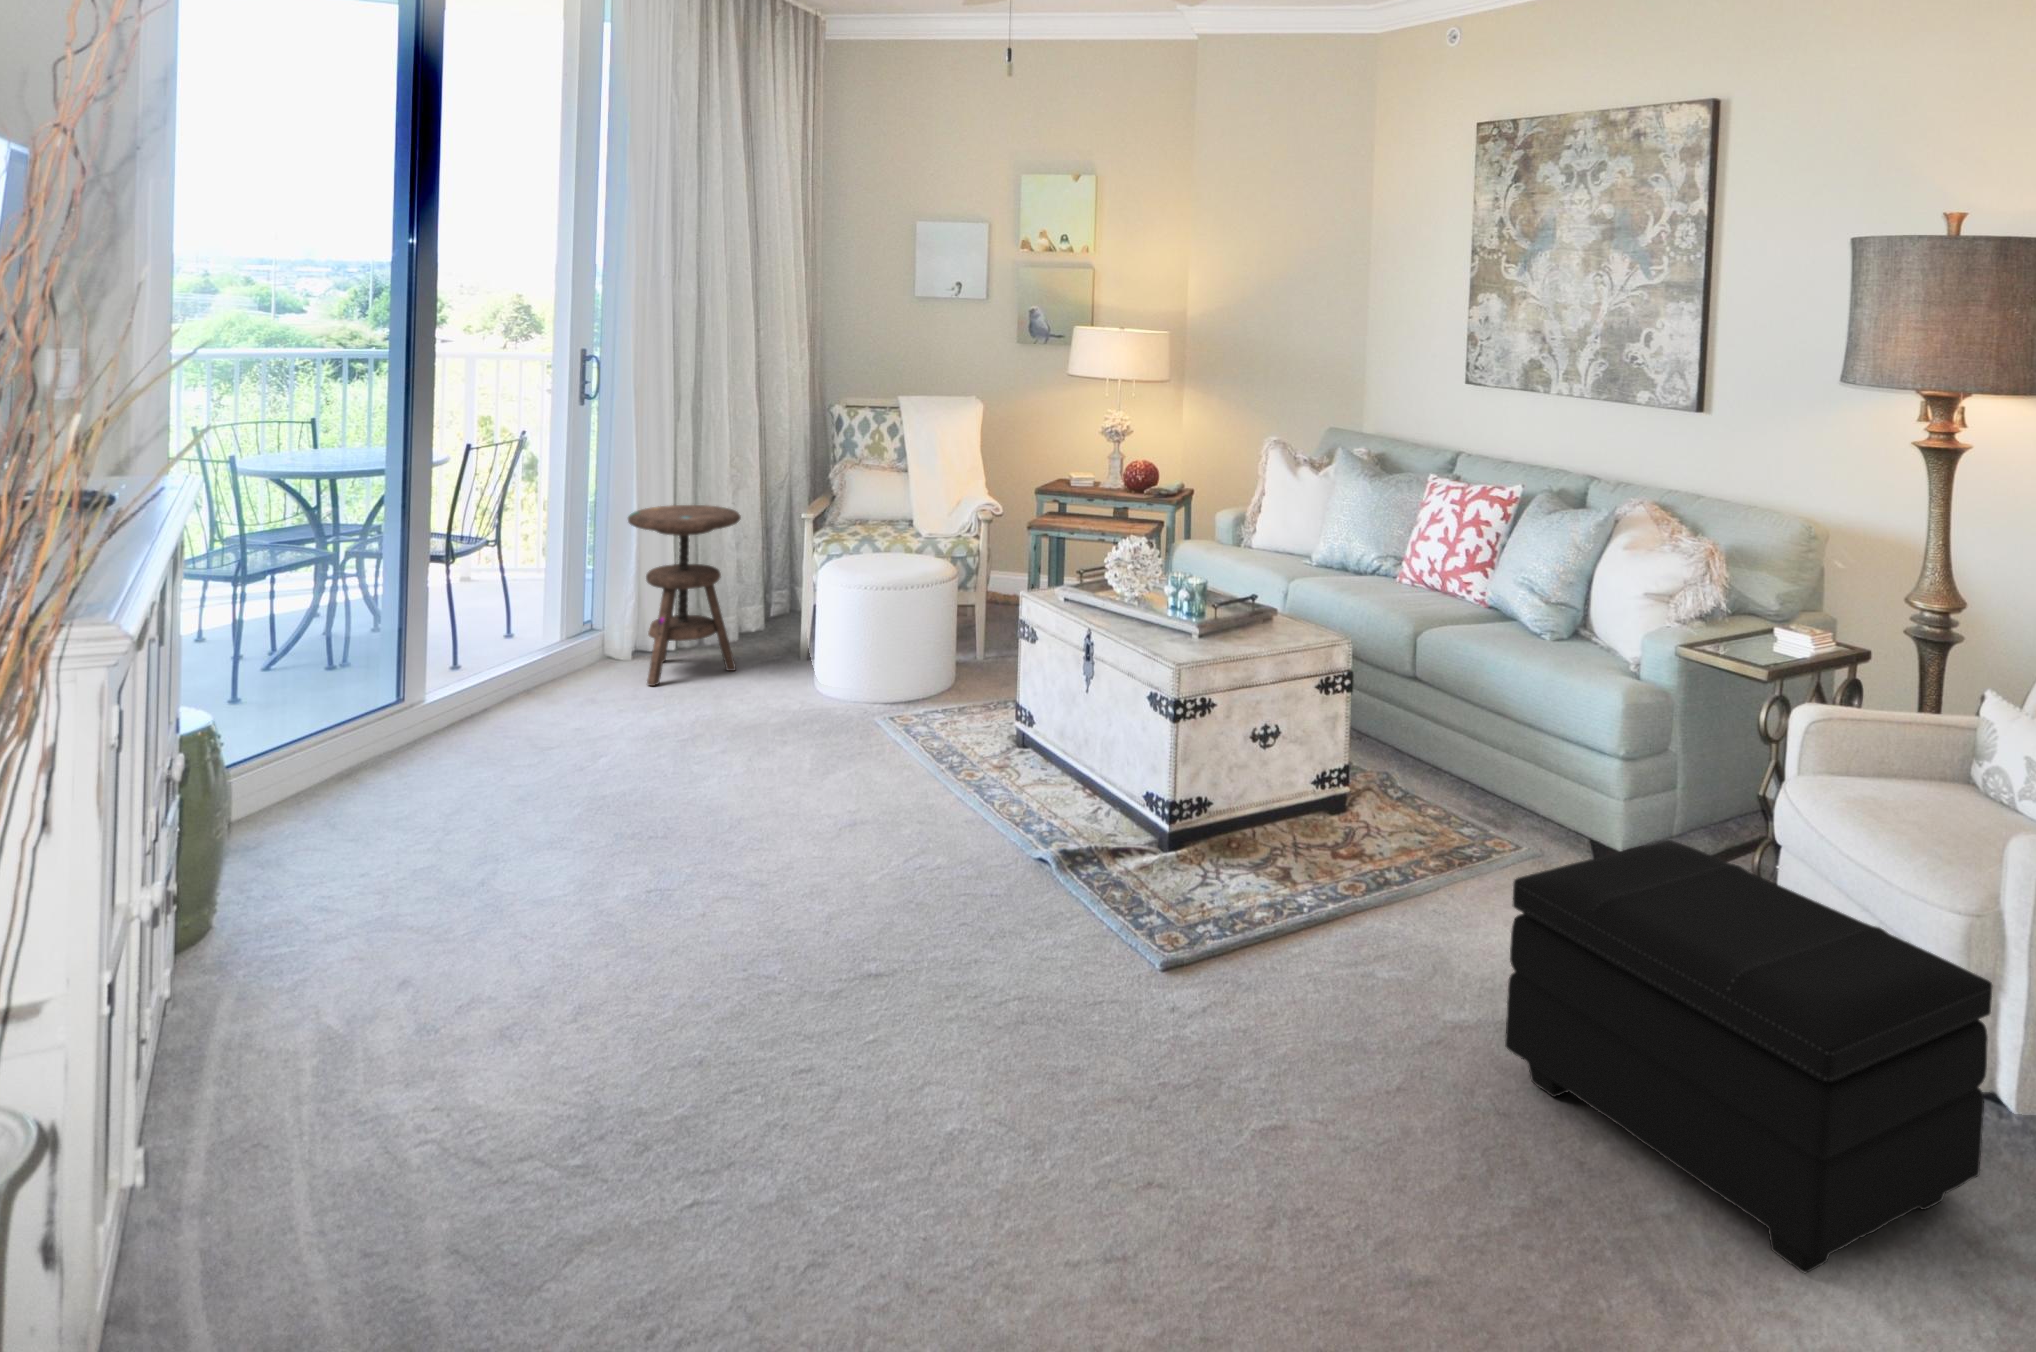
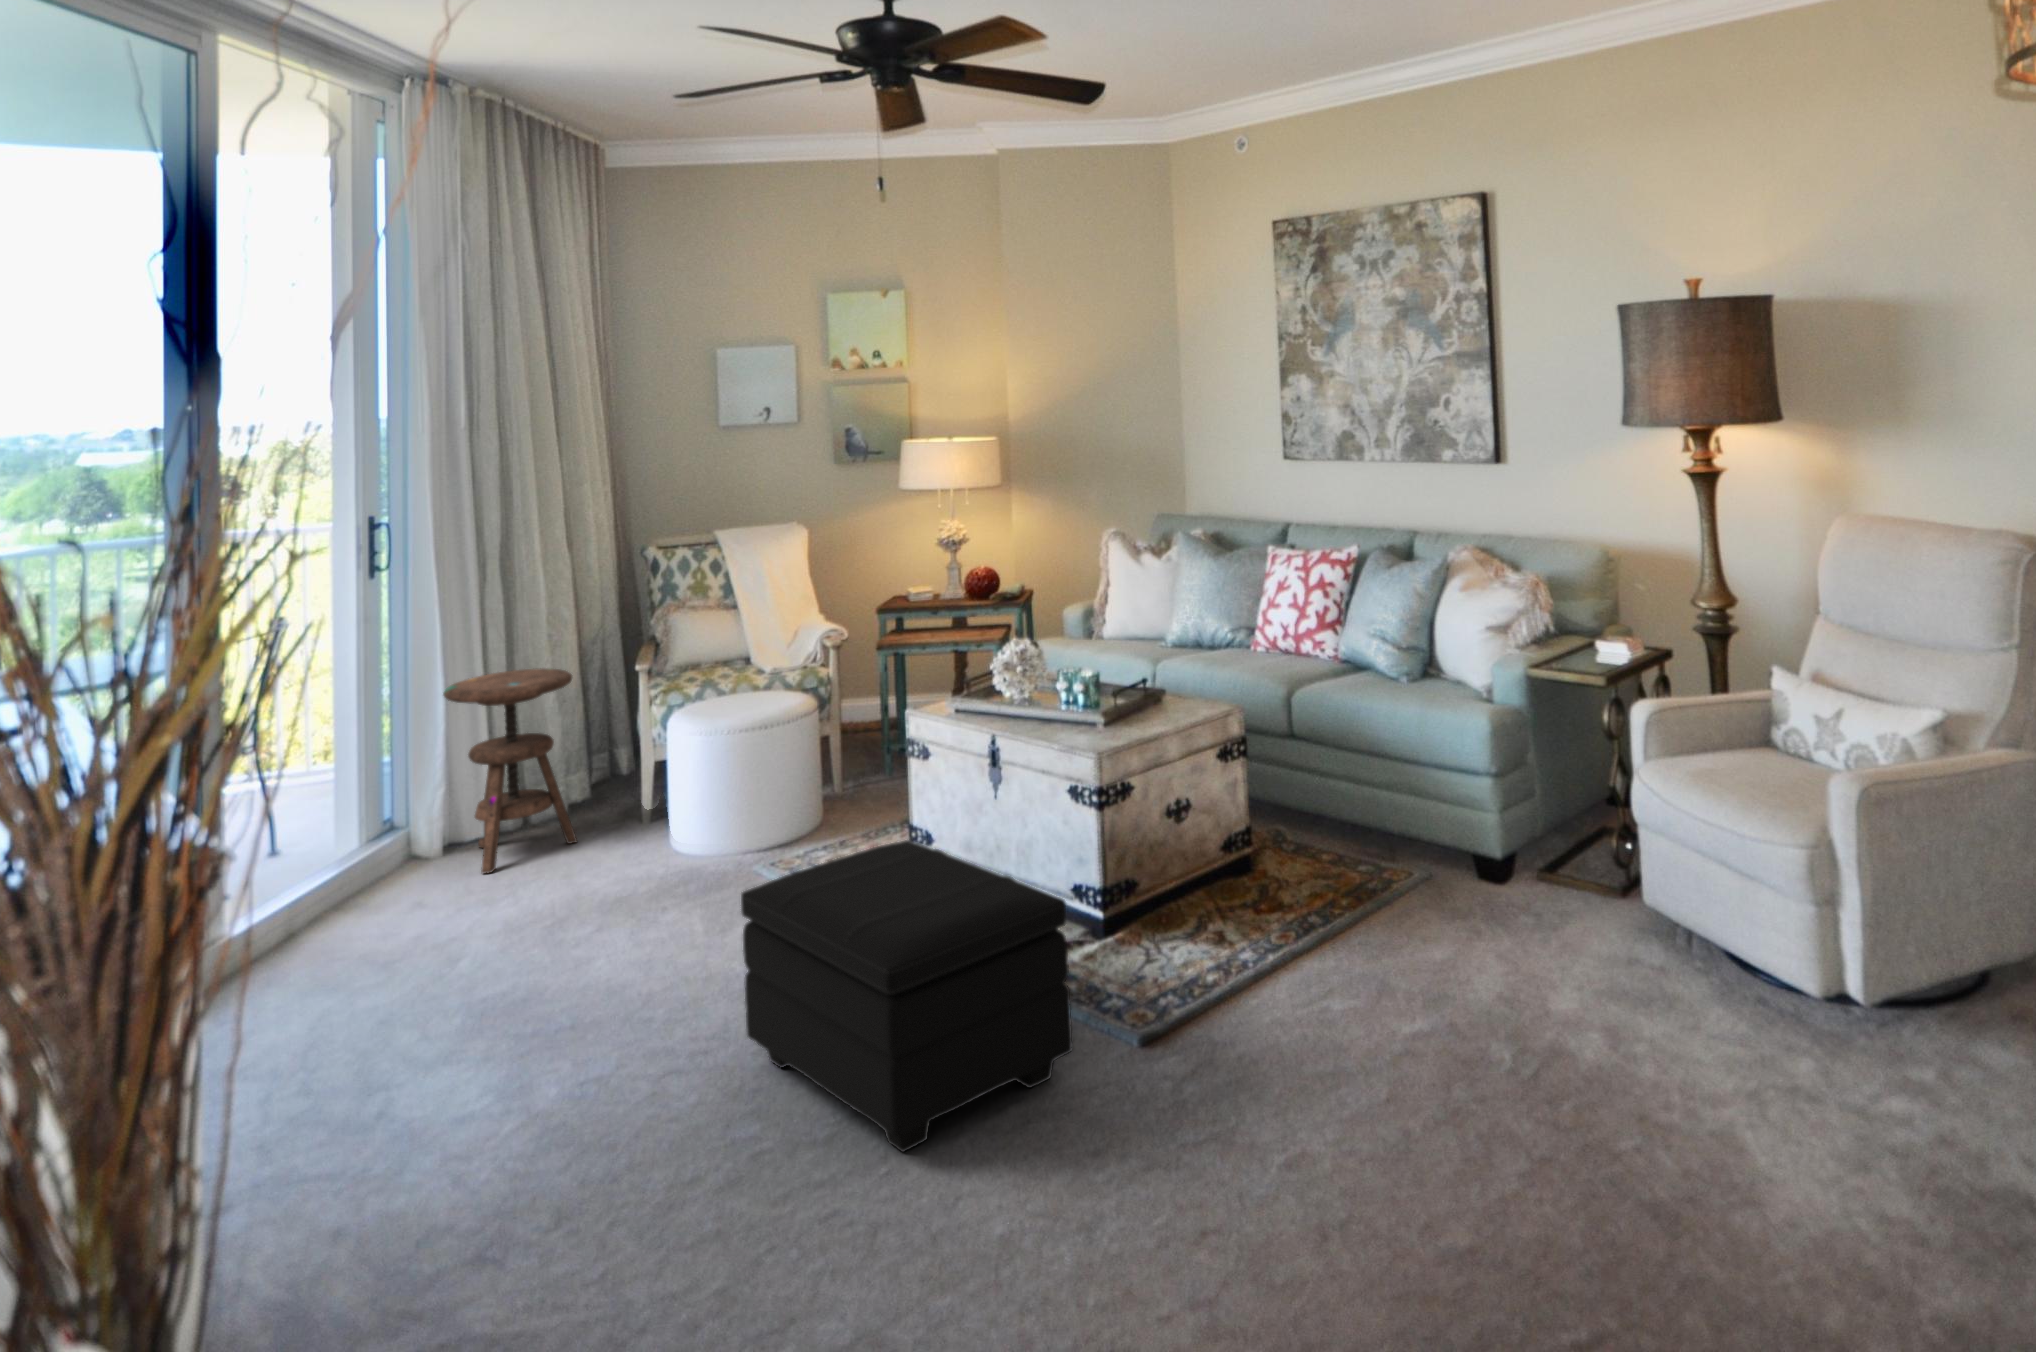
footstool: present [1505,840,1992,1274] -> present [741,840,1072,1152]

